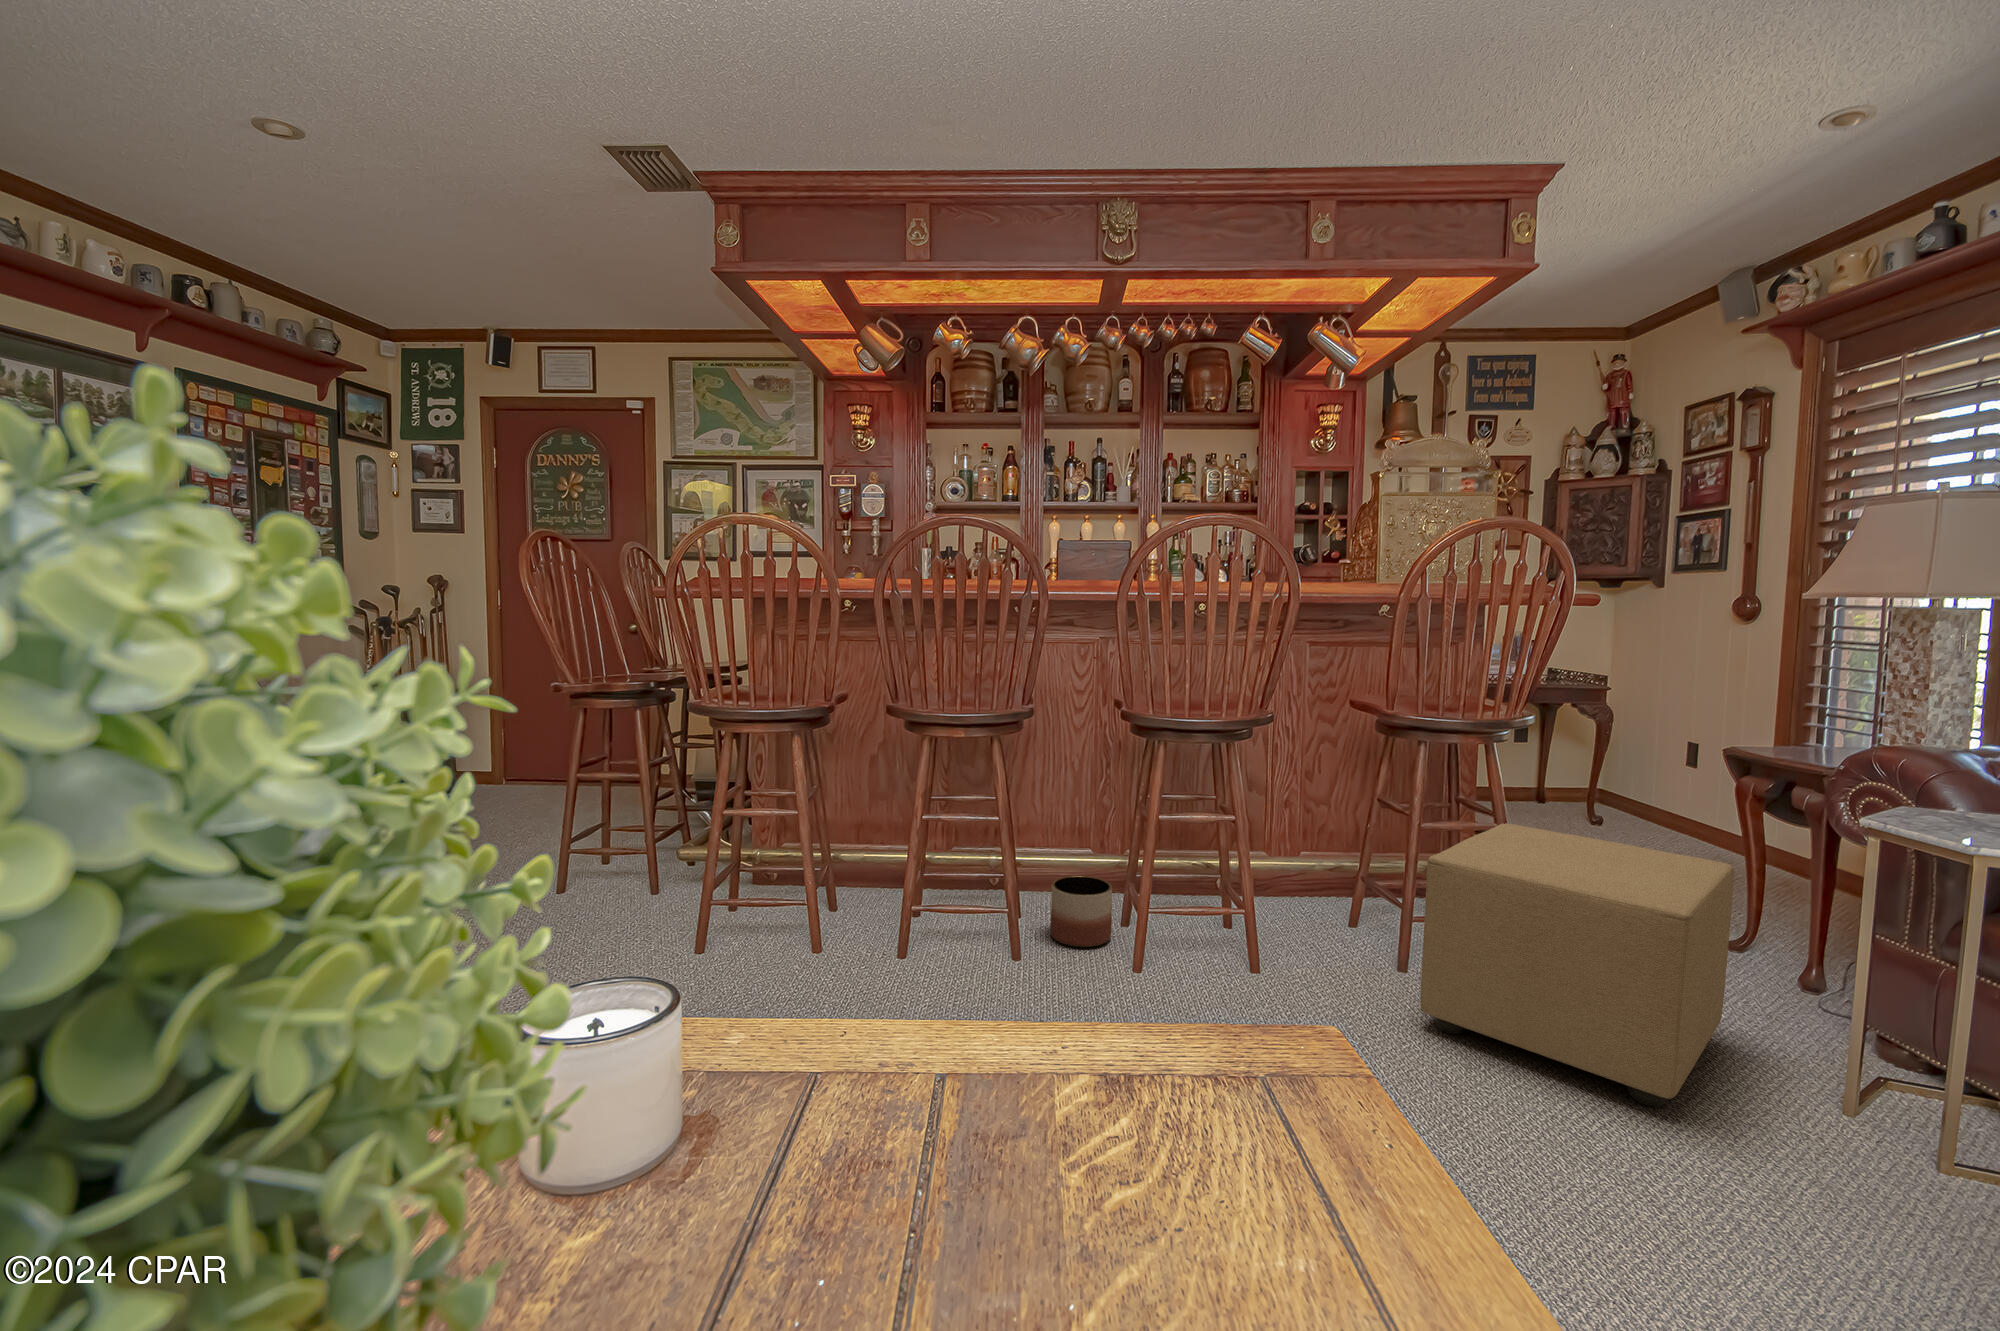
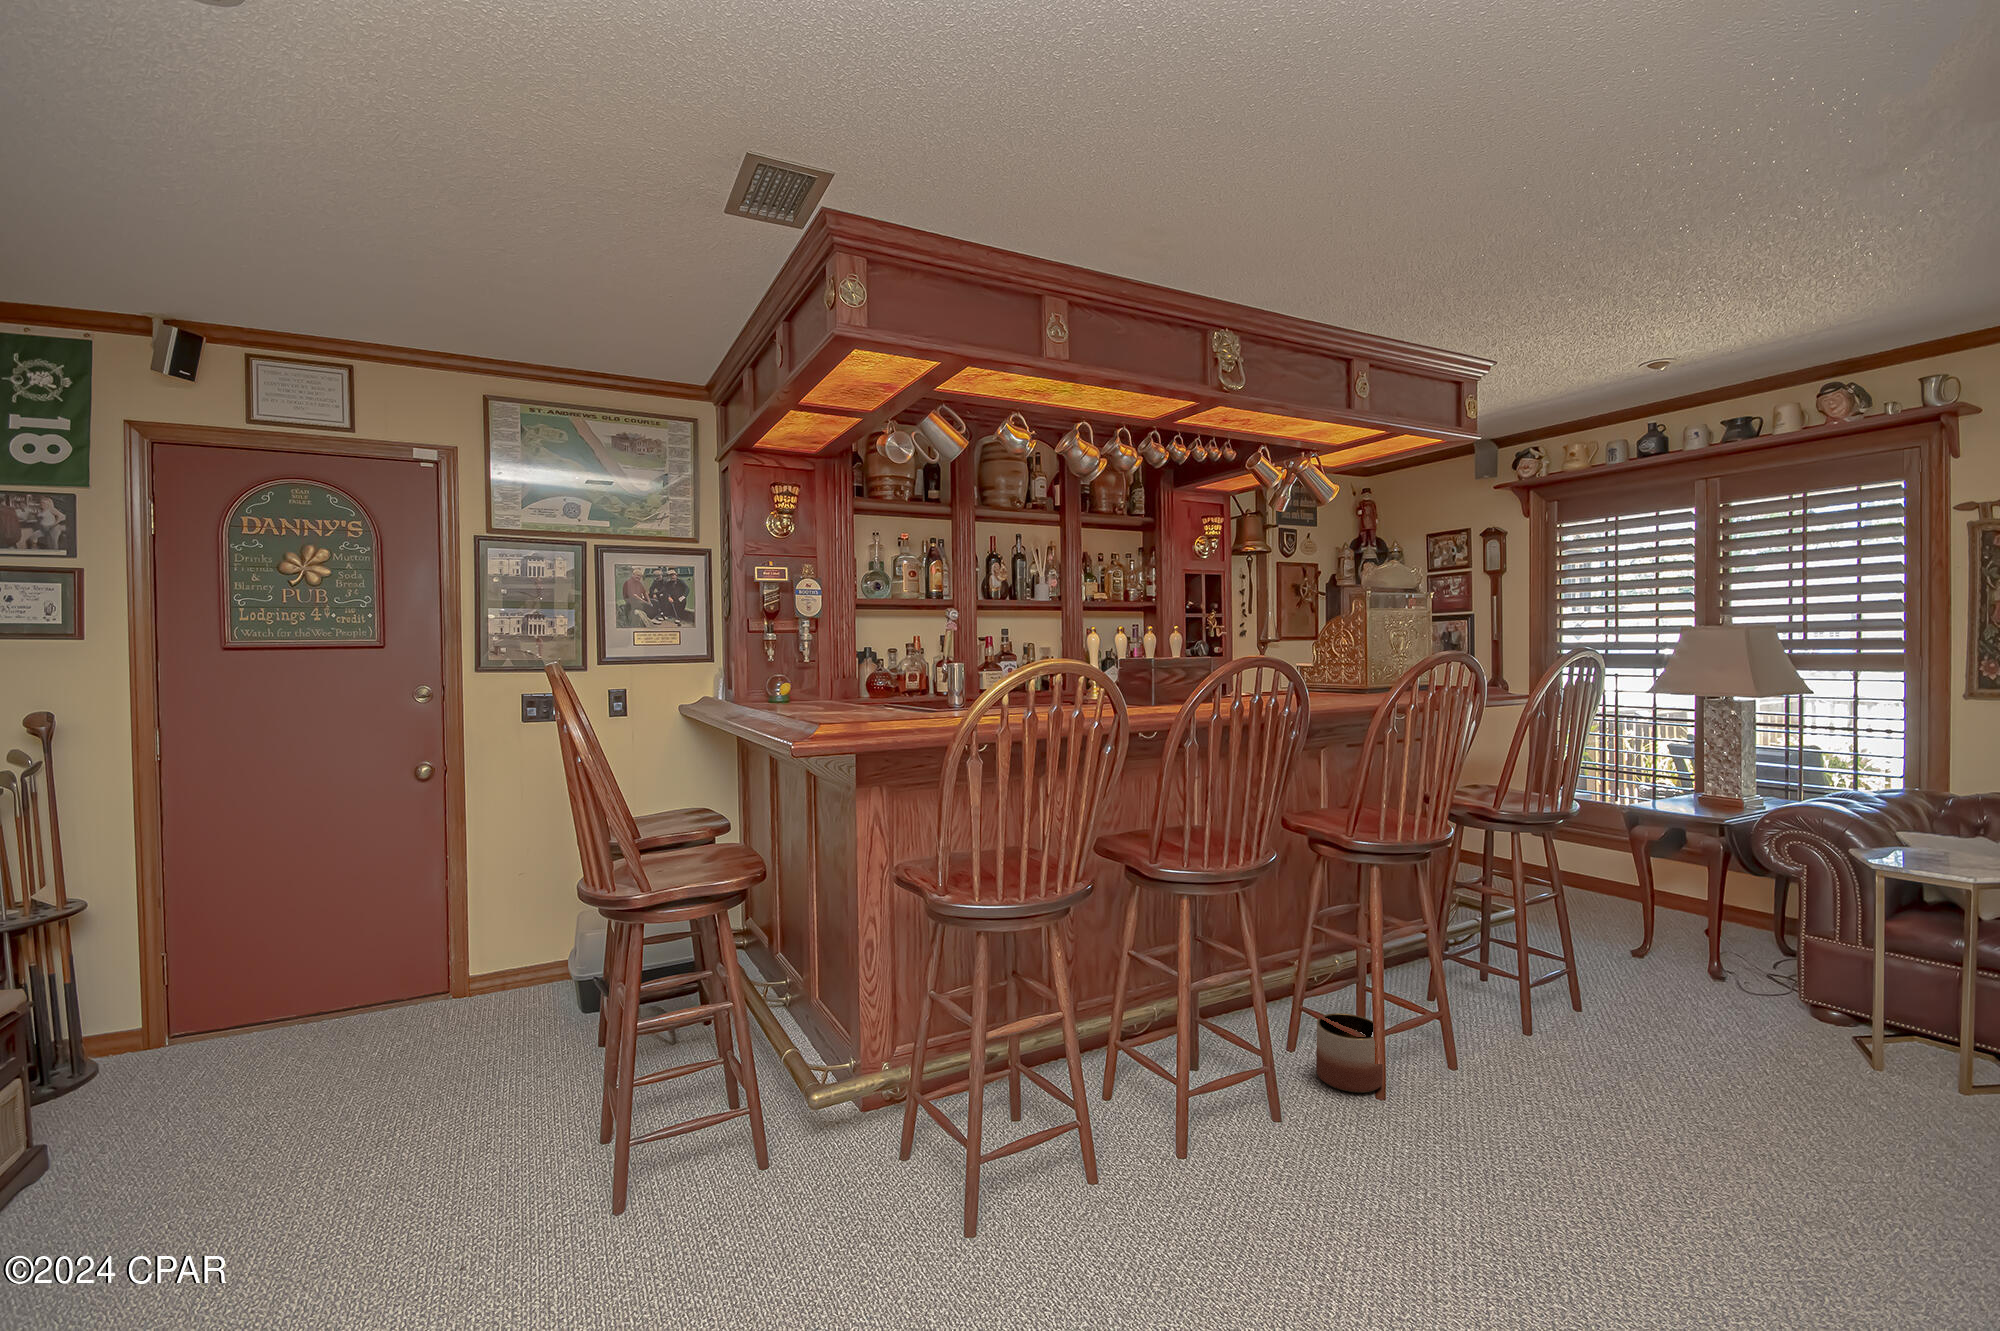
ottoman: present [1420,823,1734,1106] -> none [1612,897,1893,1107]

